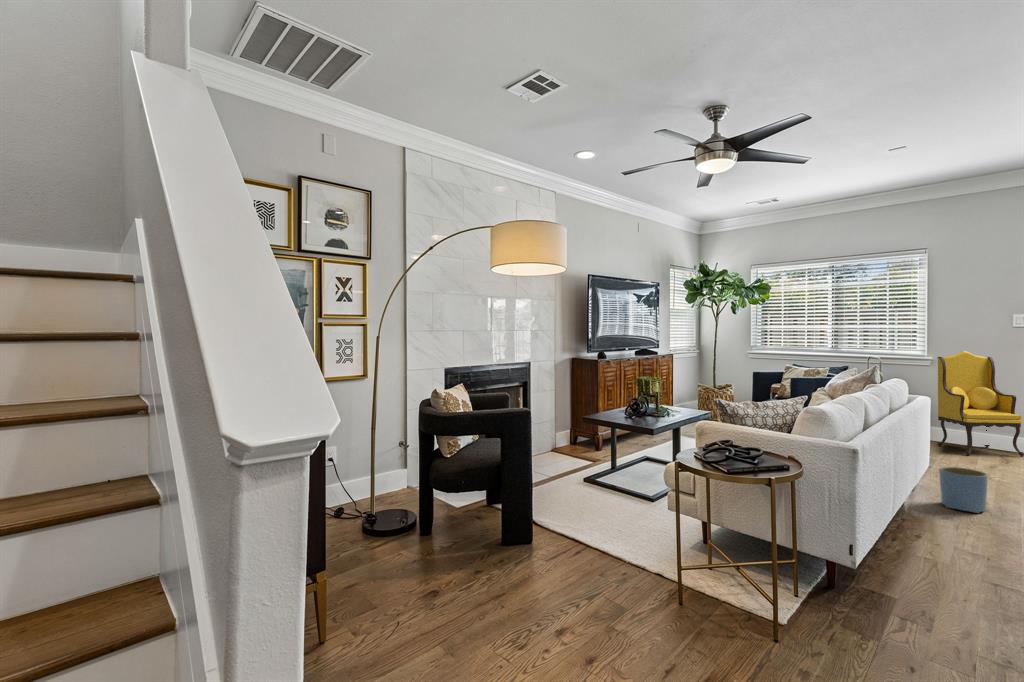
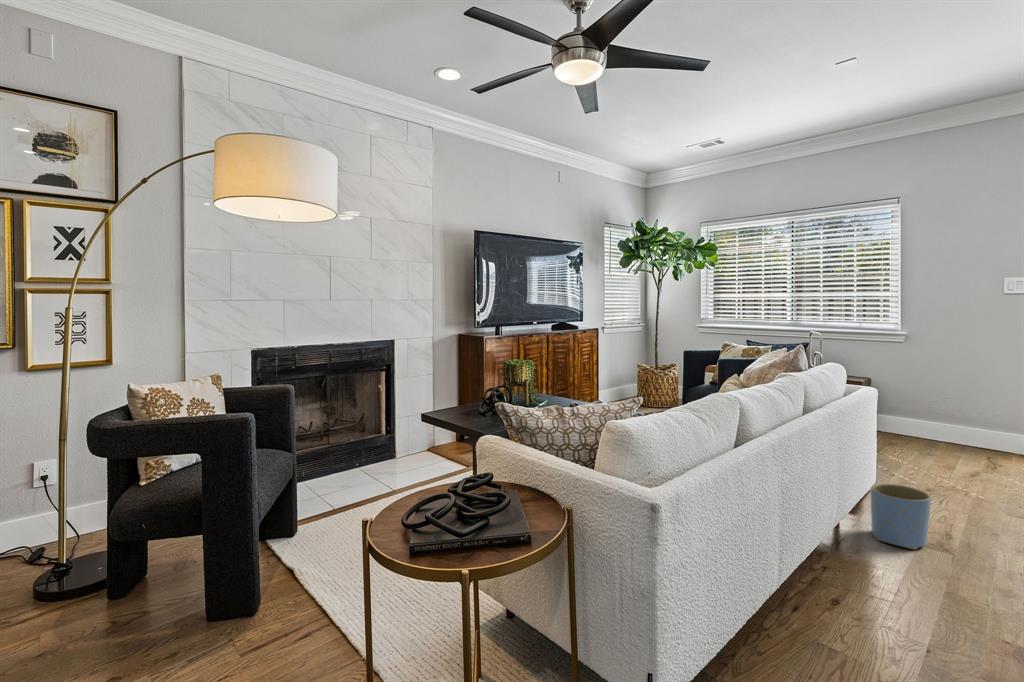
armchair: present [937,351,1024,457] -> none [901,325,1003,458]

